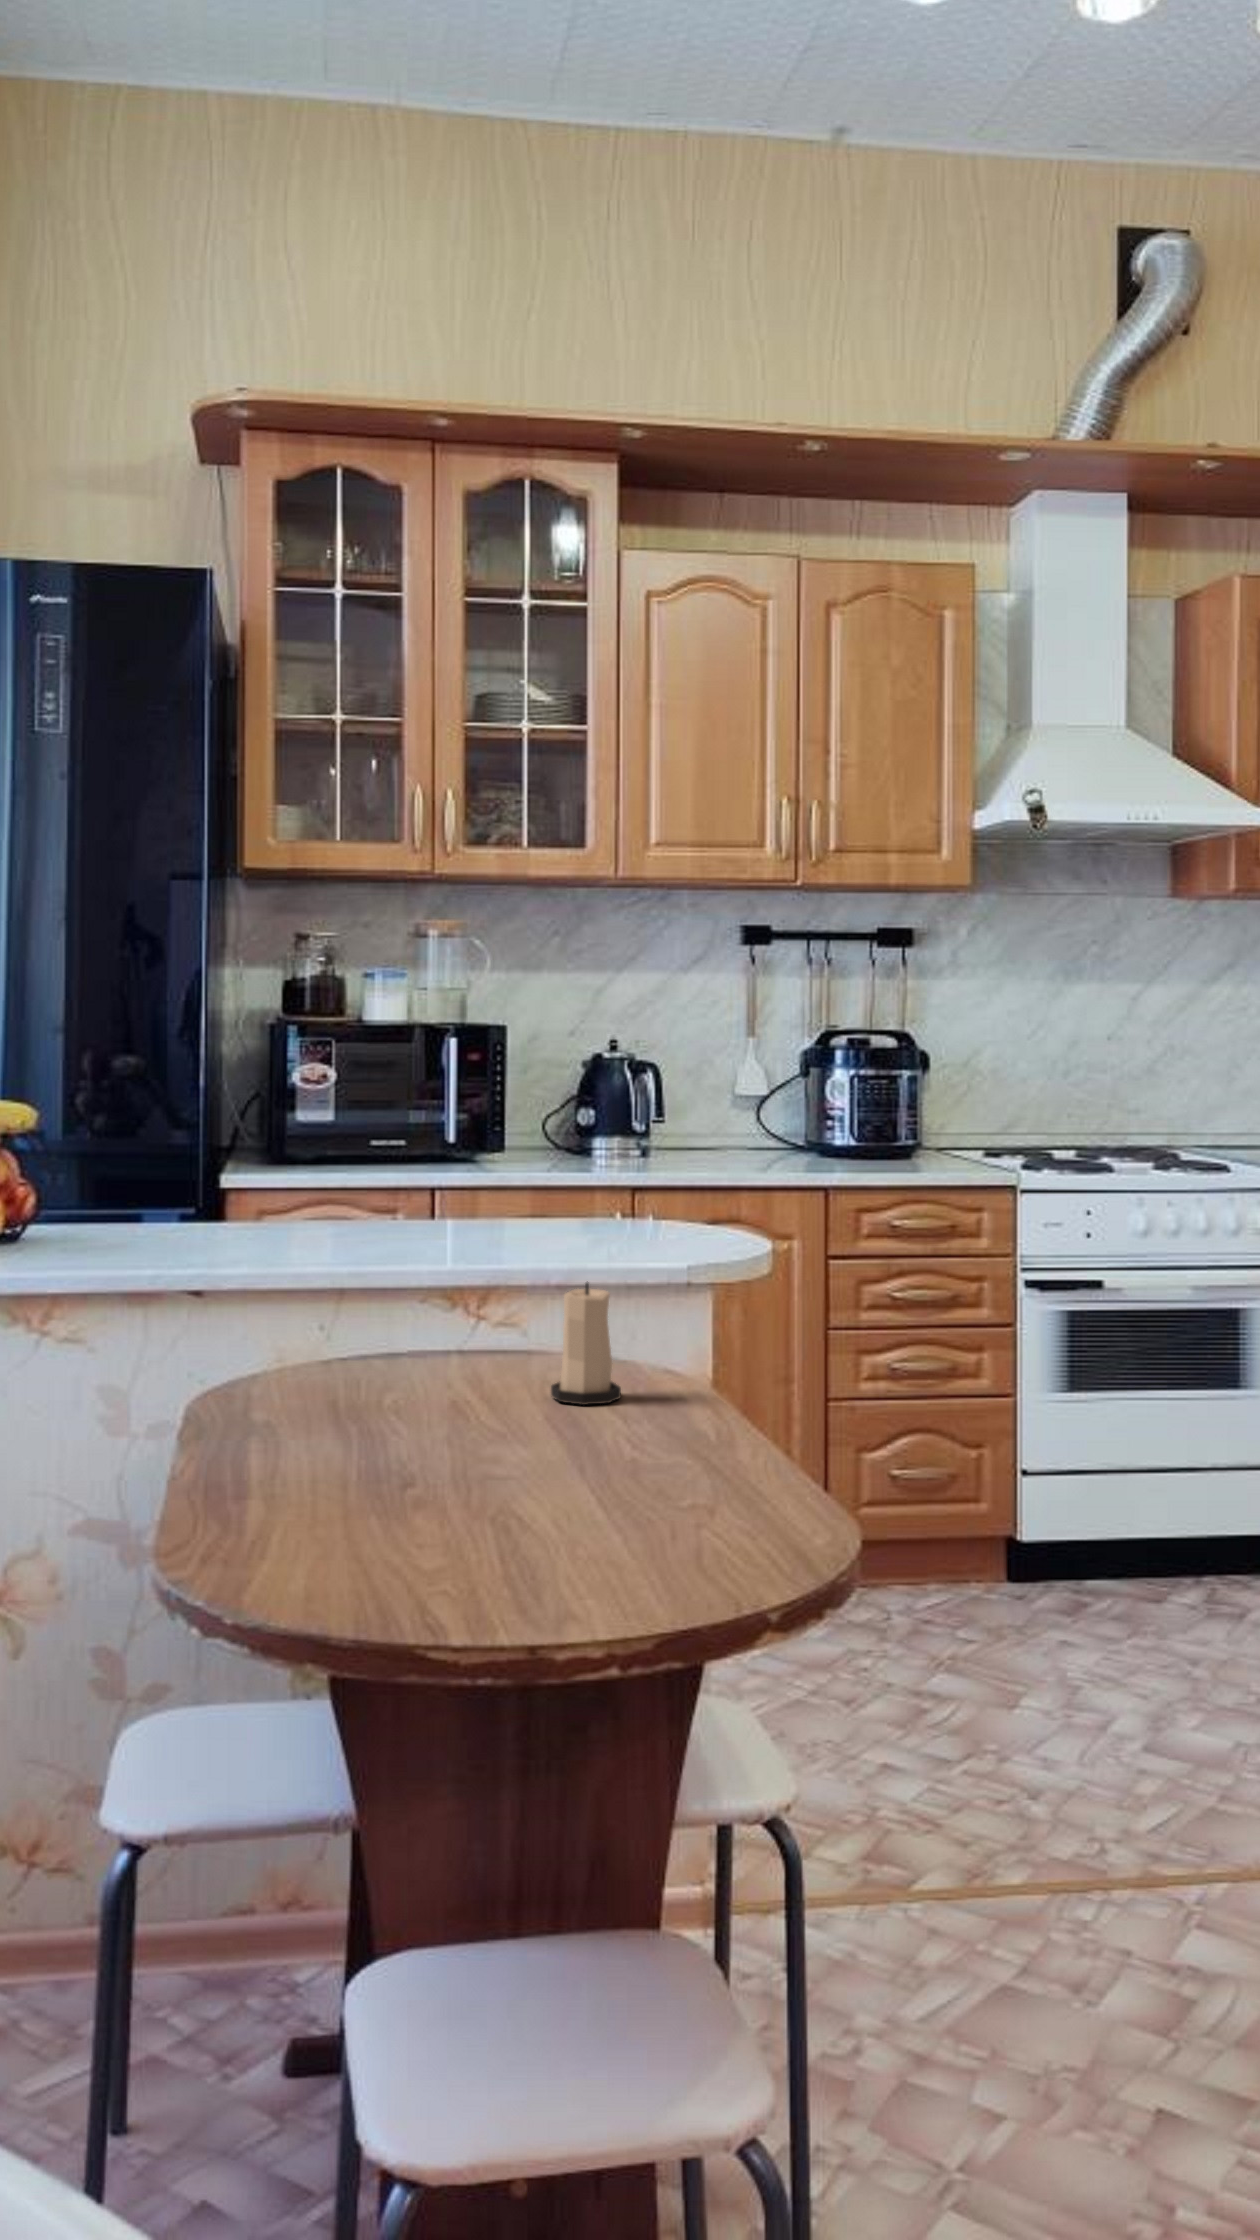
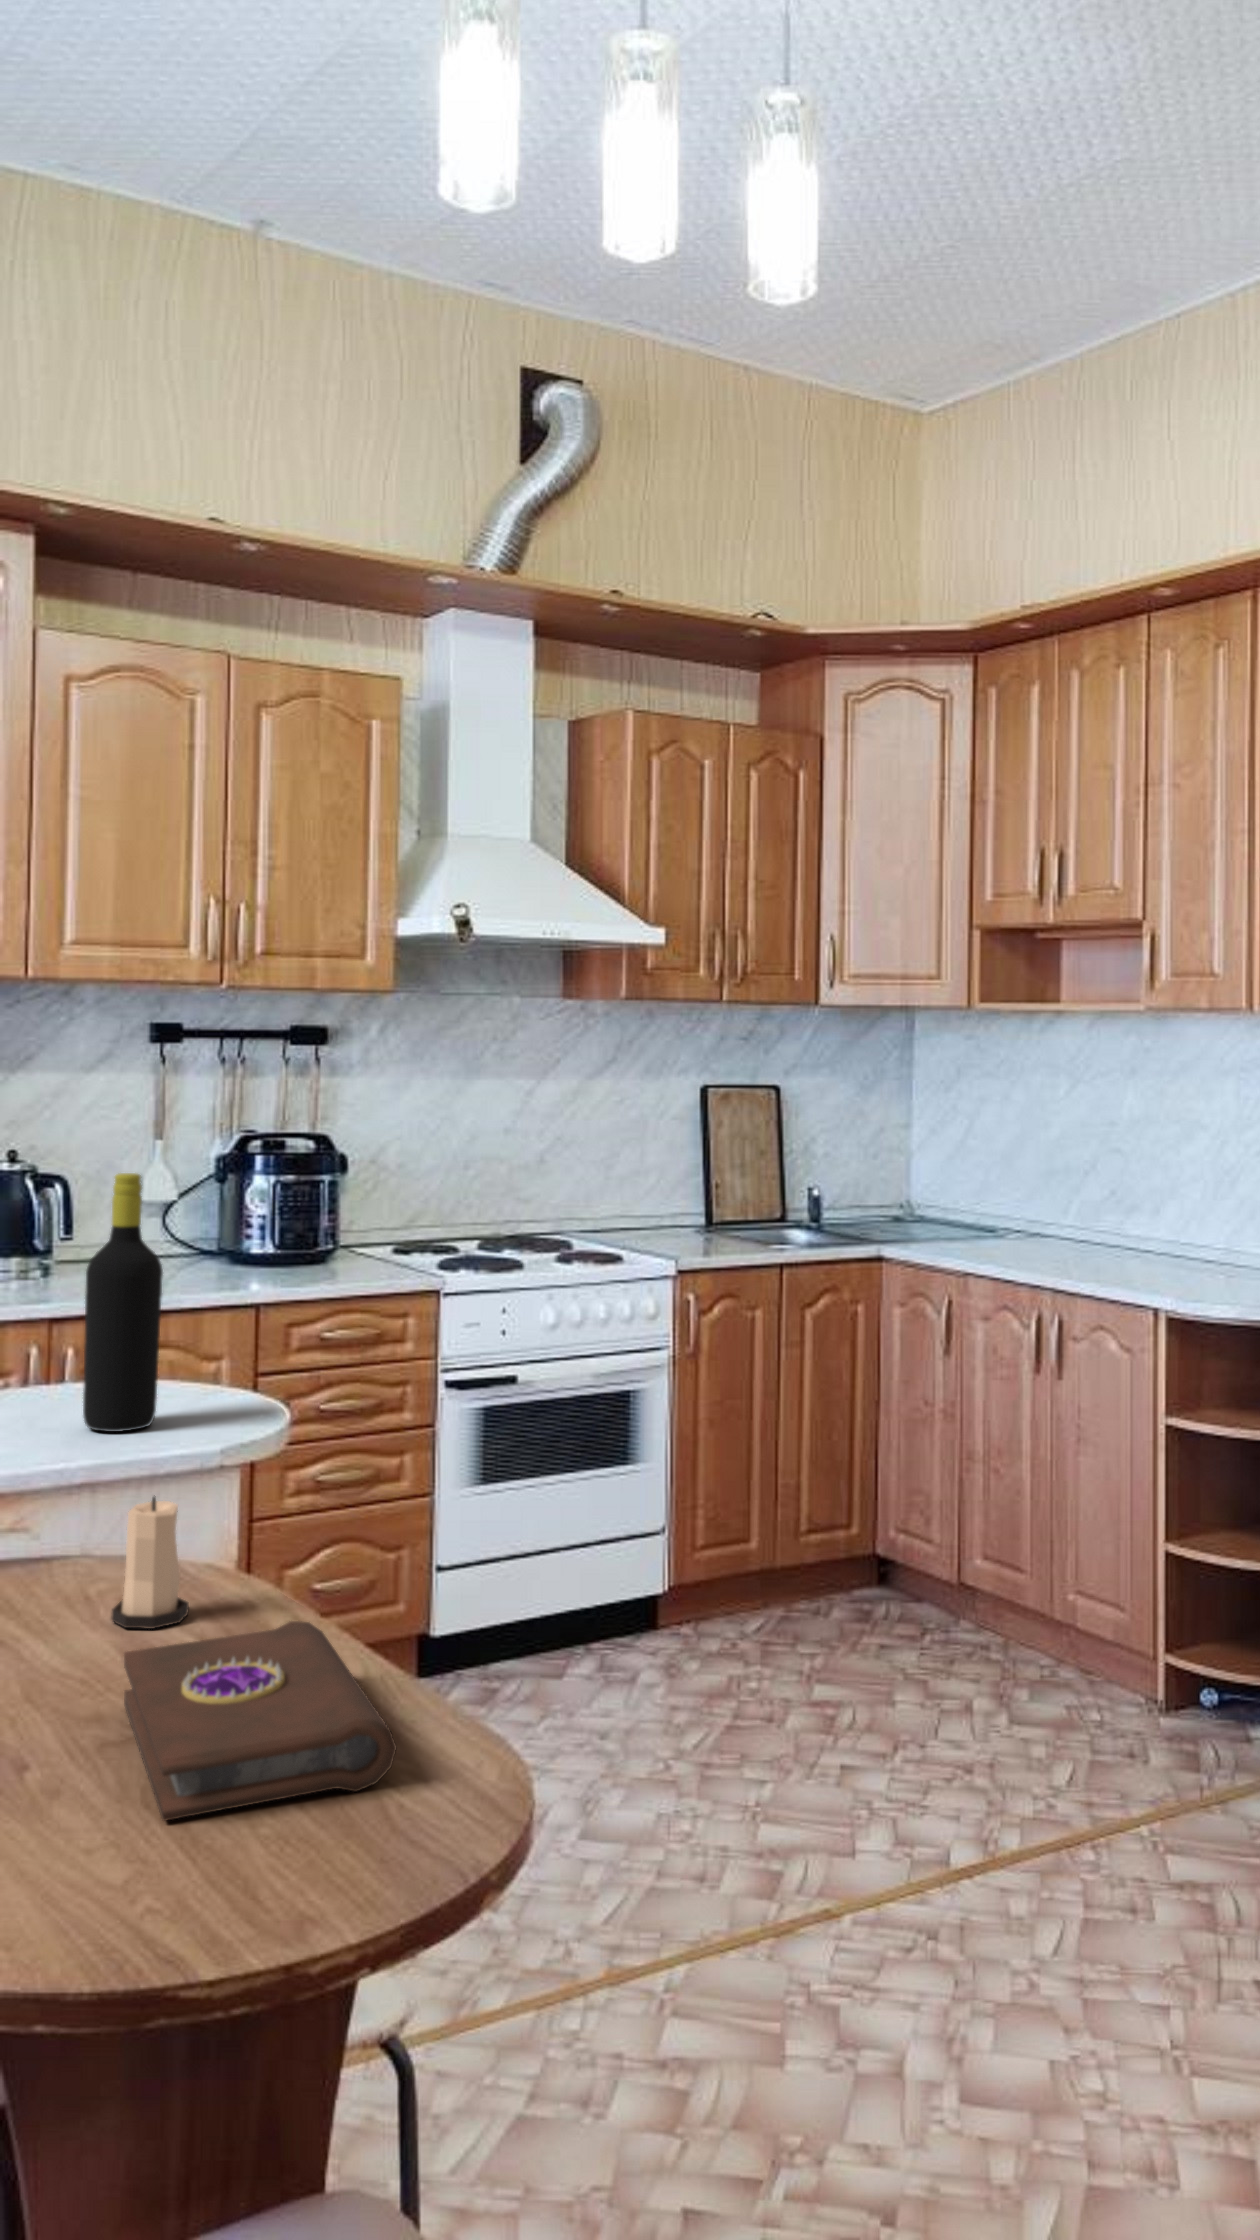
bottle: none [575,1004,645,1246] -> present [83,1173,163,1432]
book: none [493,1393,721,1536] -> present [124,1621,396,1821]

